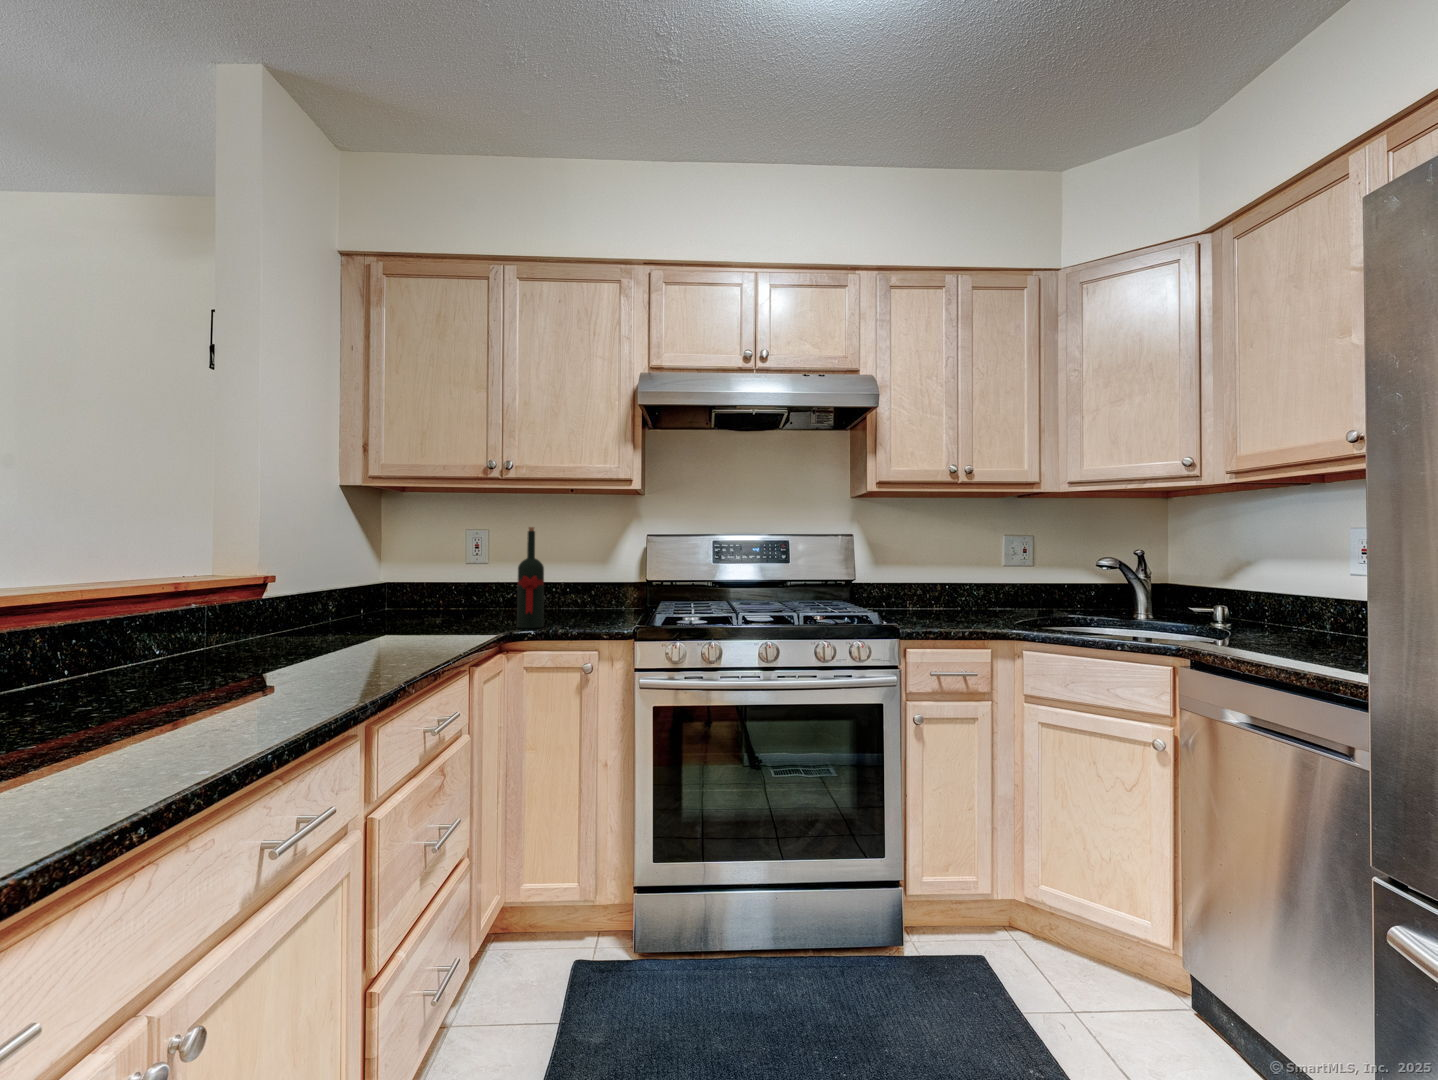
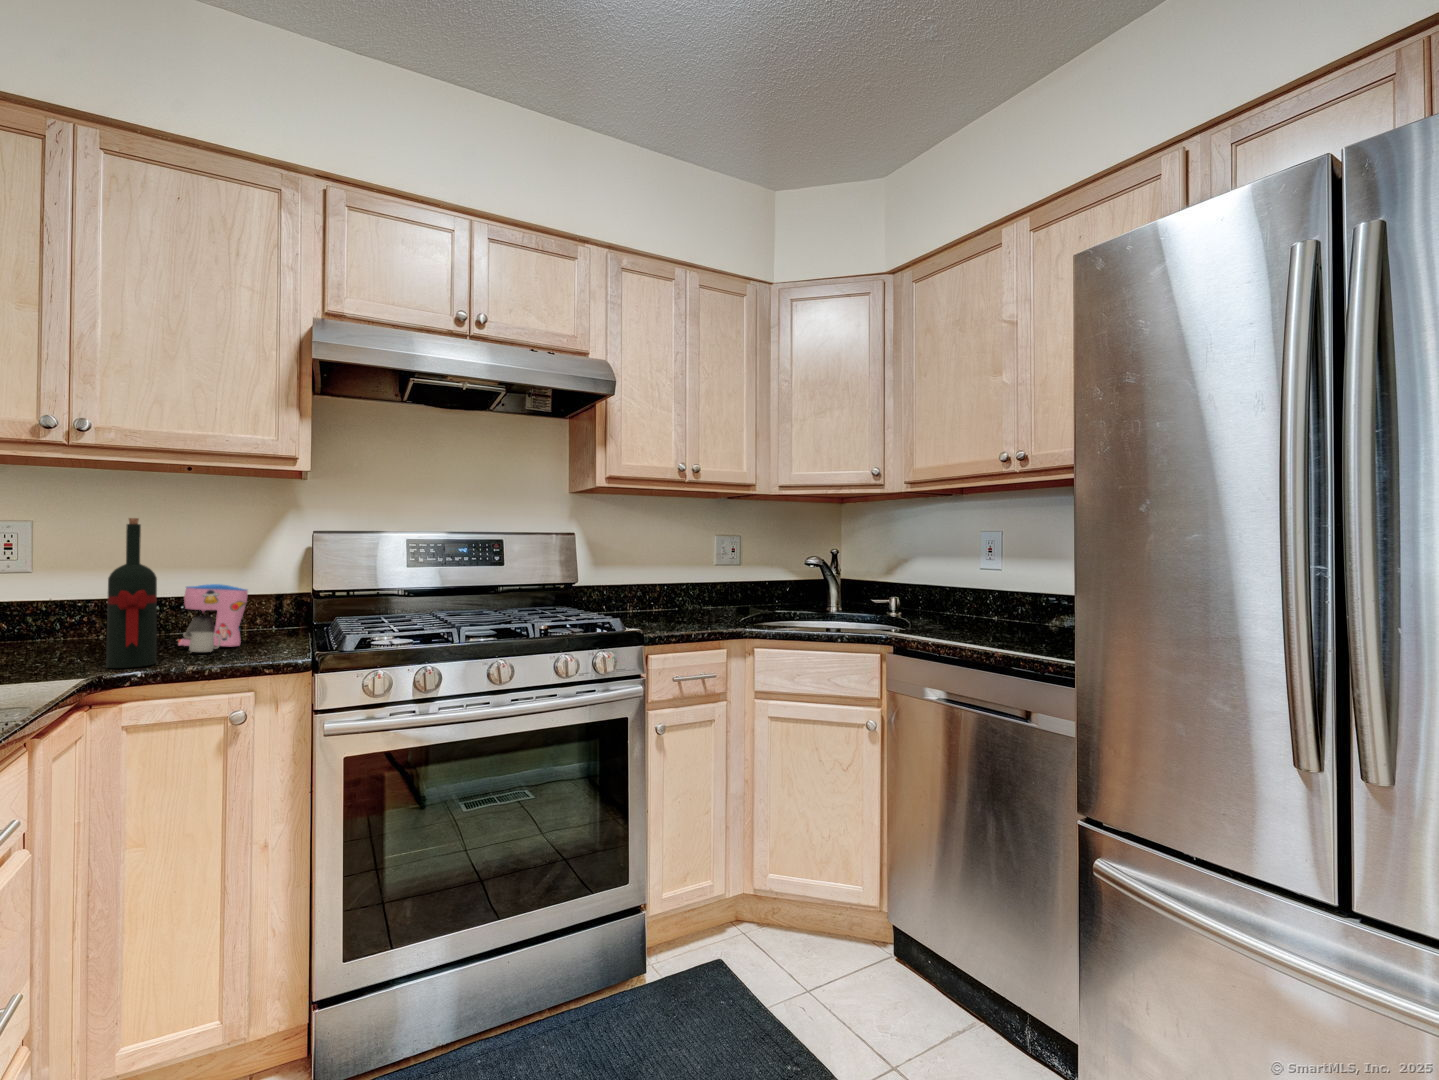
coffee maker: none [560,574,601,622] -> present [178,584,248,652]

